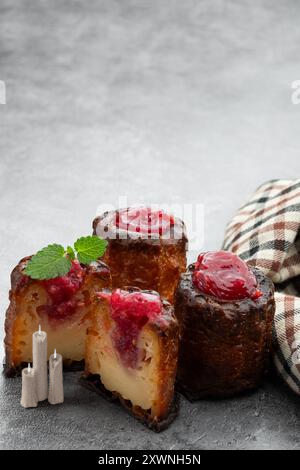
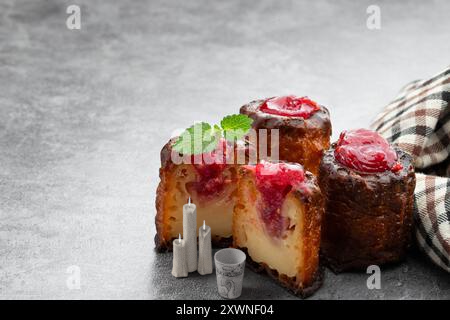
cup: none [65,380,99,433] -> present [214,248,246,299]

